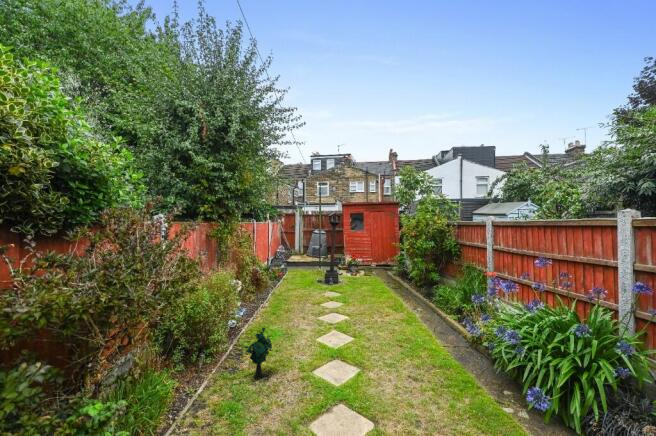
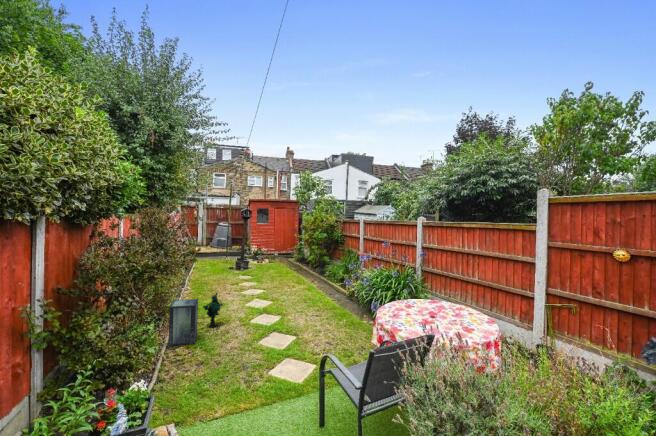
storage box: none [184,338,232,411] -> present [169,299,198,346]

